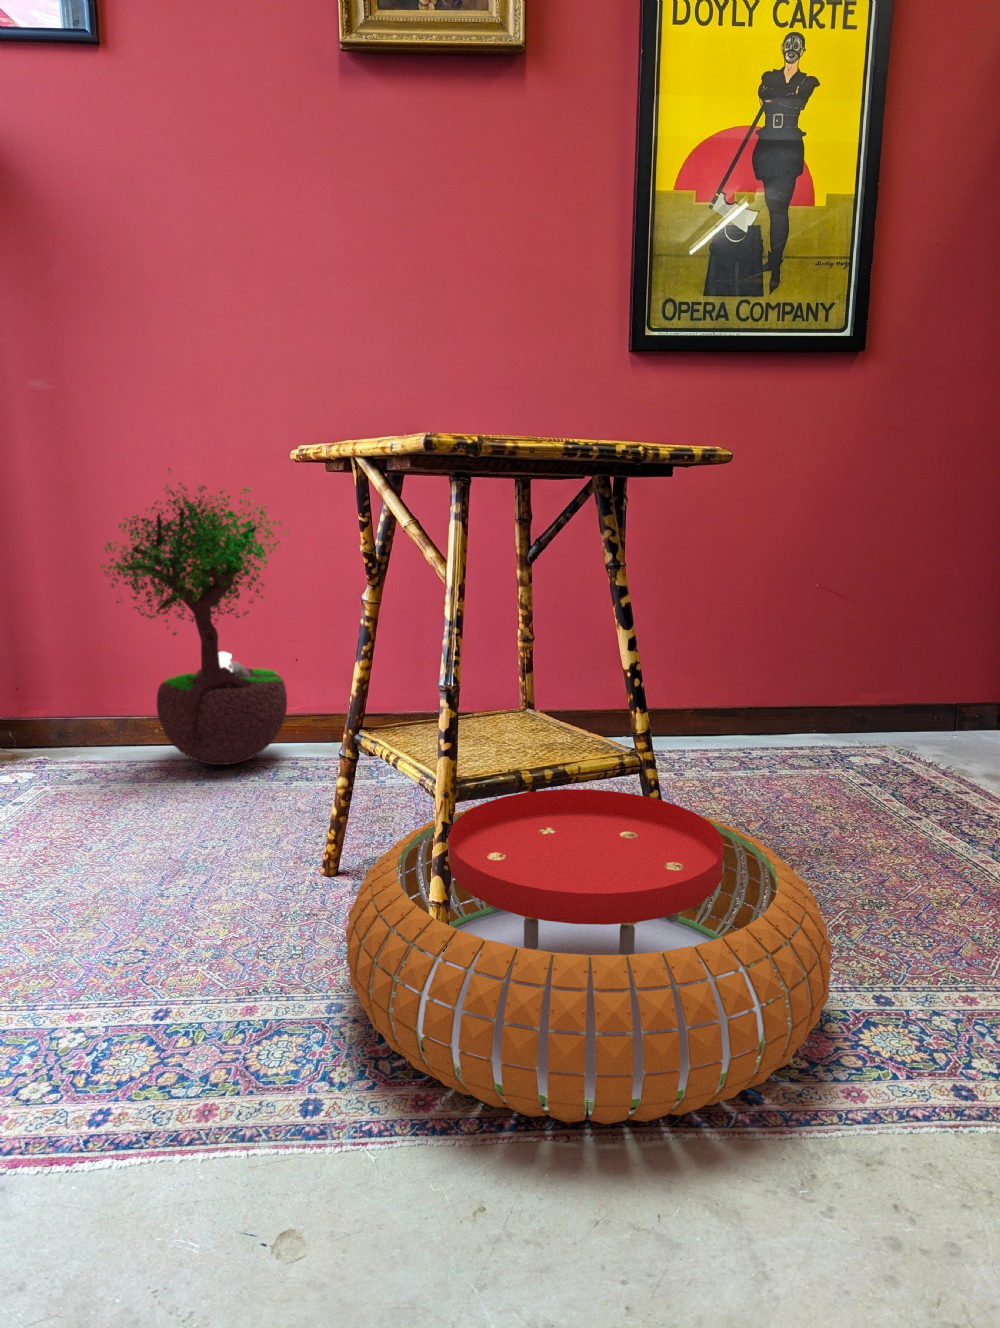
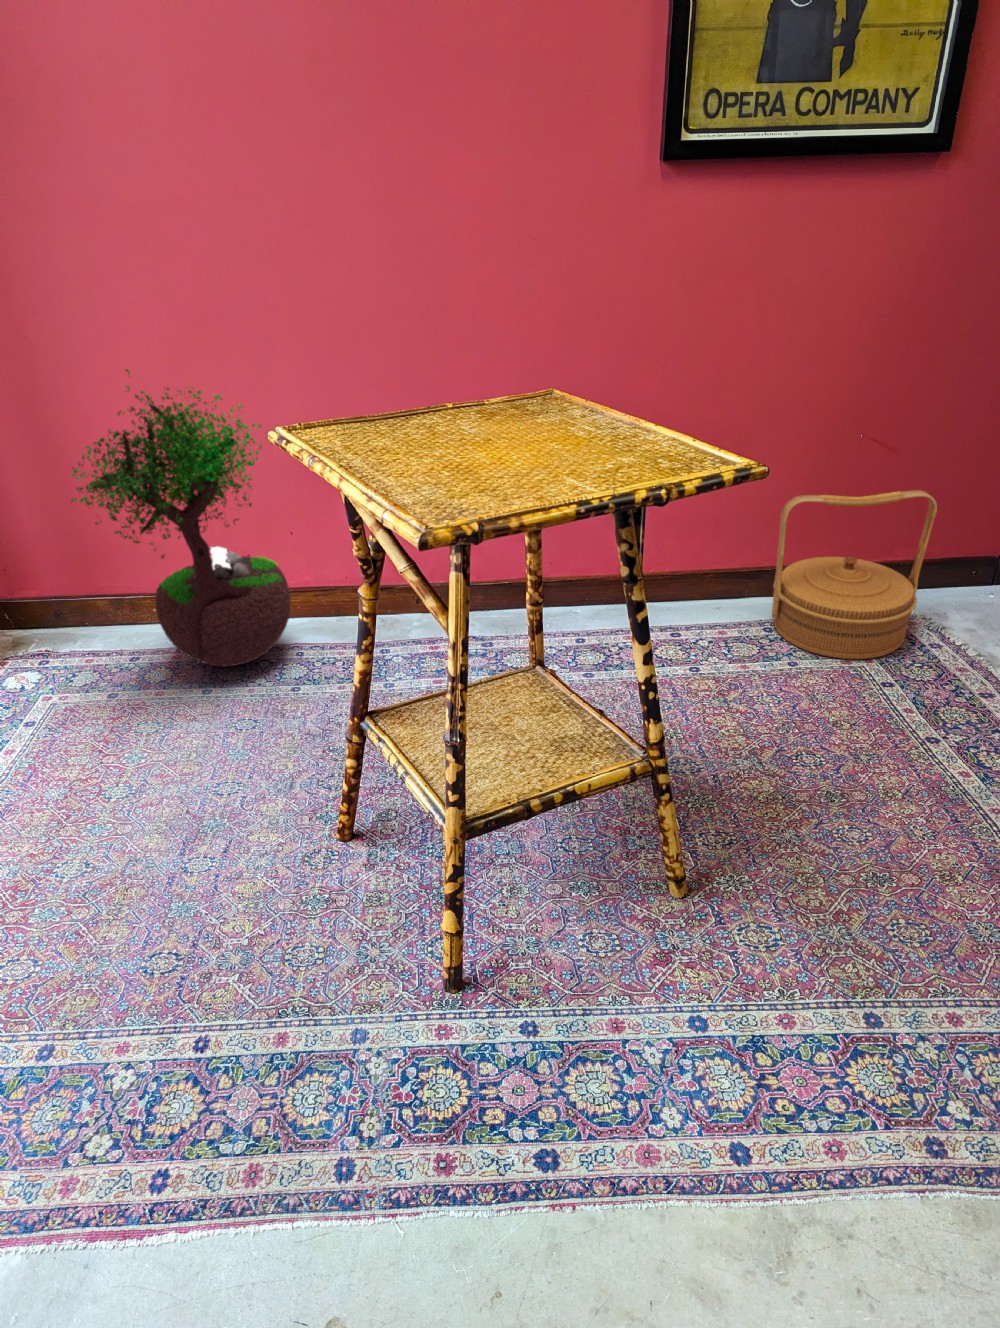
woven basket: none [749,617,893,770] -> present [772,490,937,659]
pouf: present [346,789,832,1124] -> none [364,793,829,1208]

